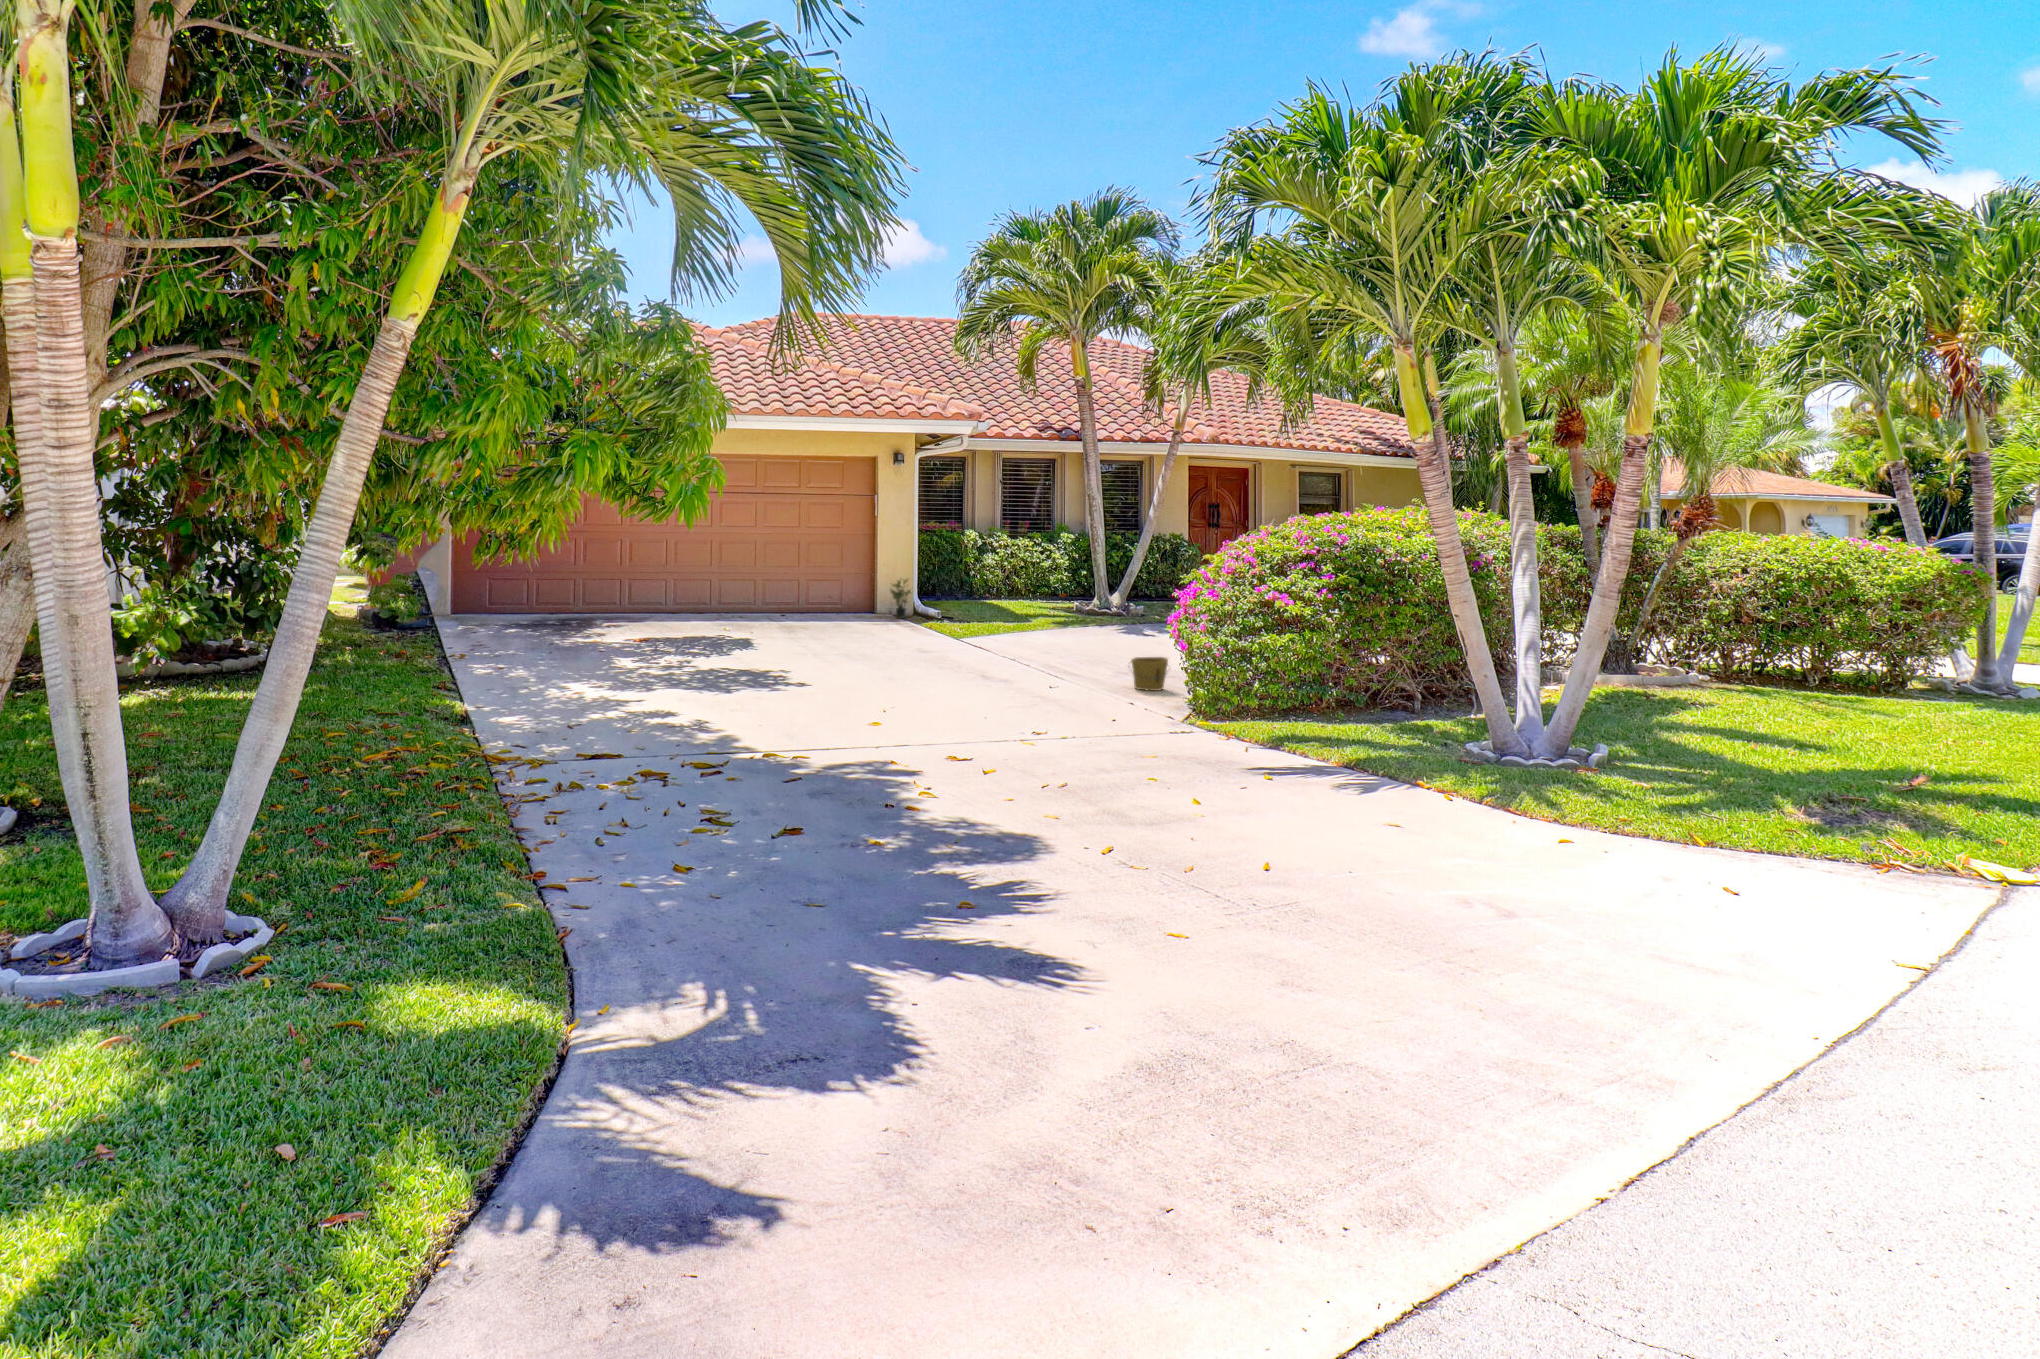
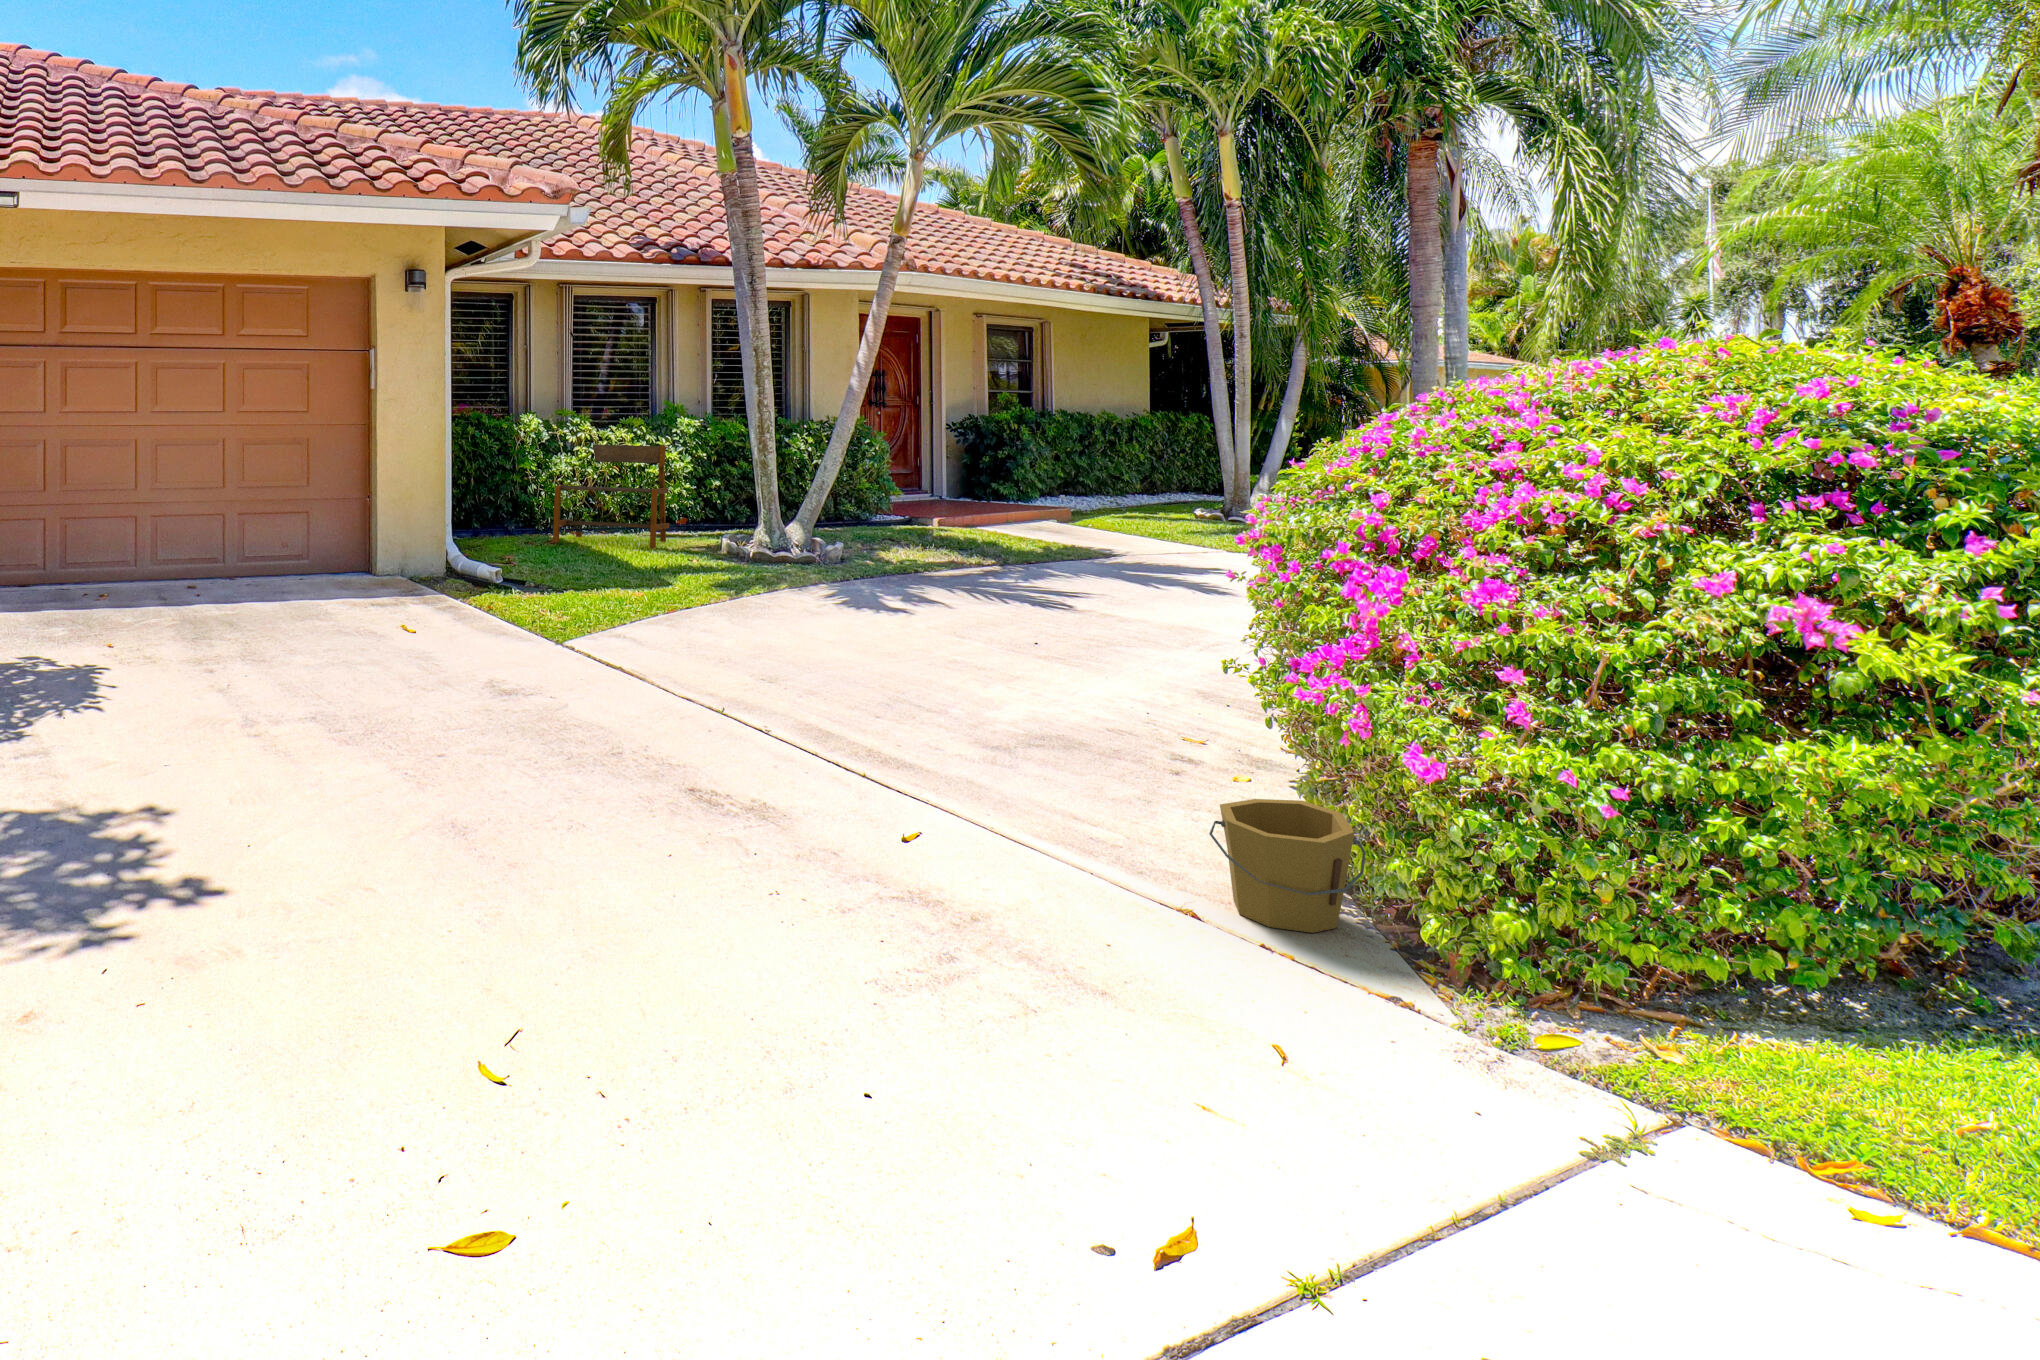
bench: none [981,548,1050,609] -> present [553,445,669,548]
potted plant: present [890,578,911,618] -> none [399,504,442,584]

